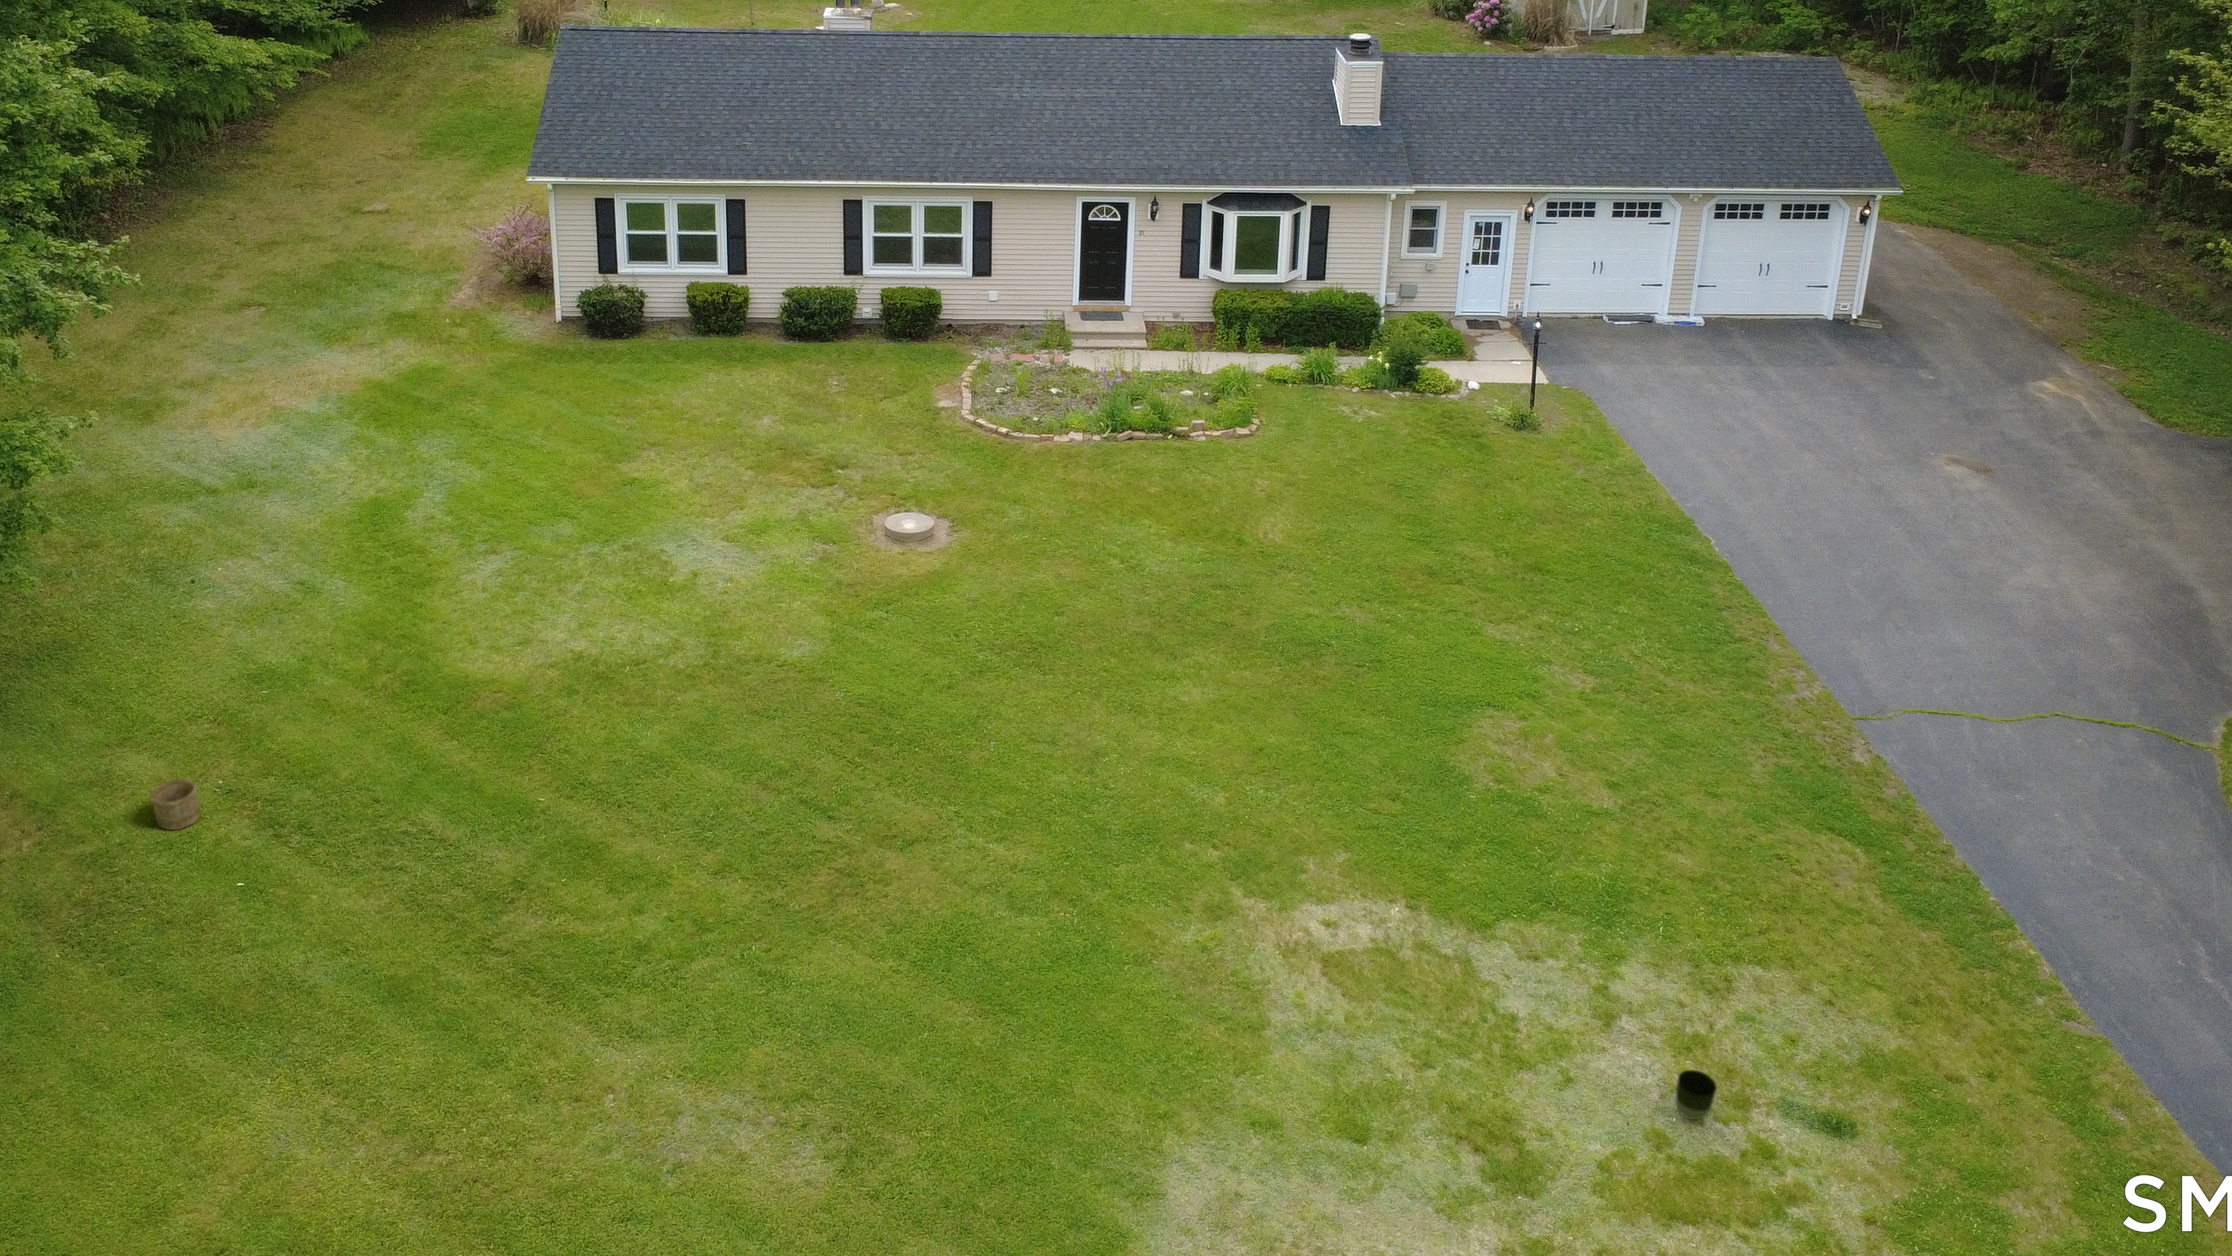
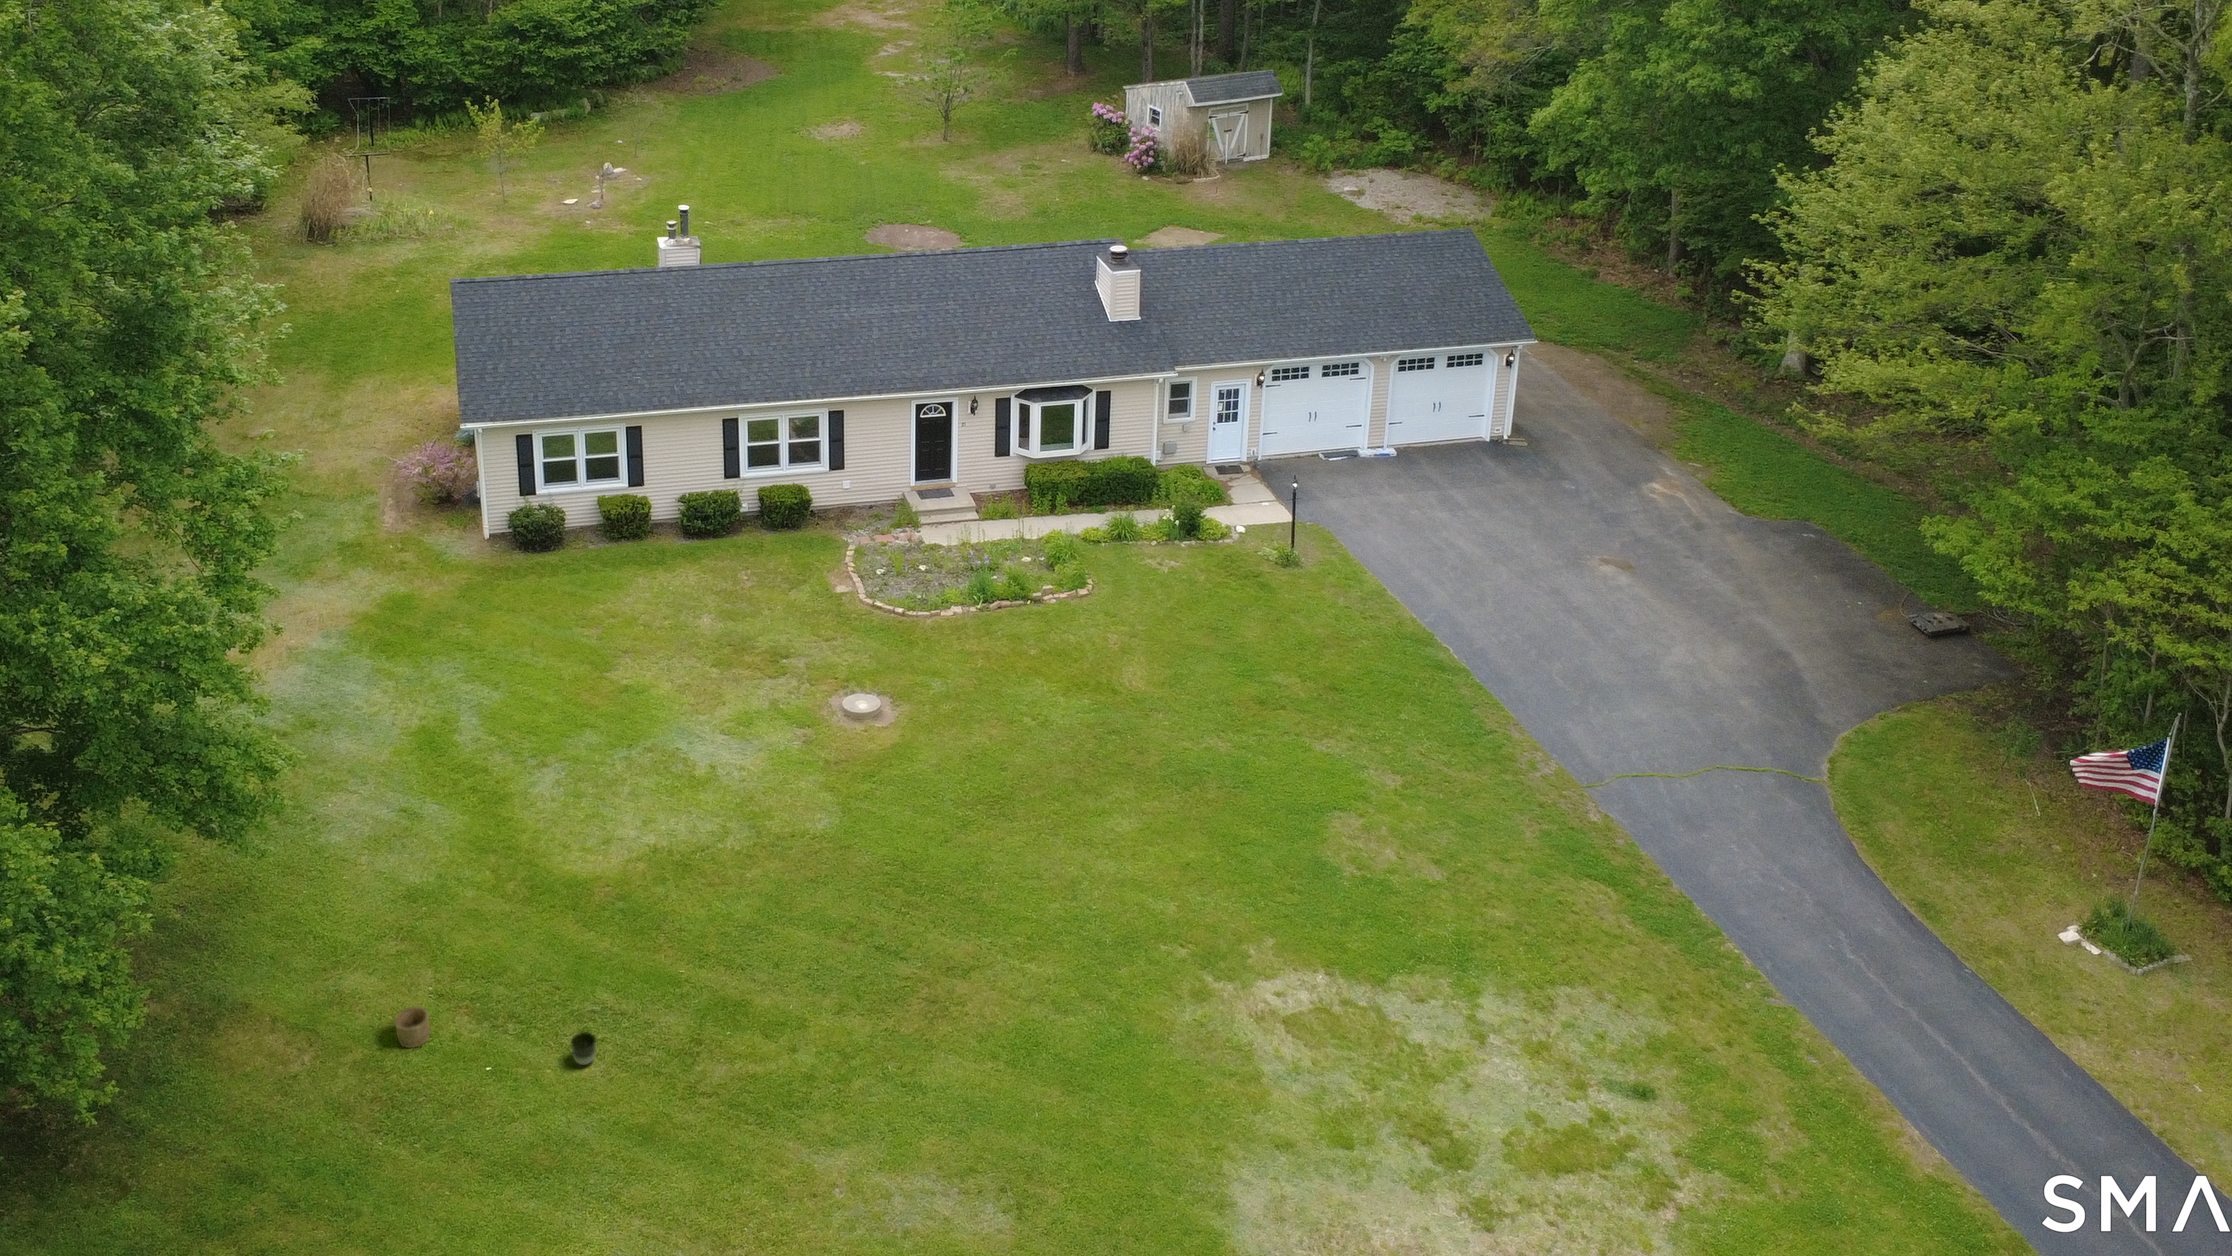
planter: present [1676,1070,1717,1120] -> present [571,1032,596,1065]

